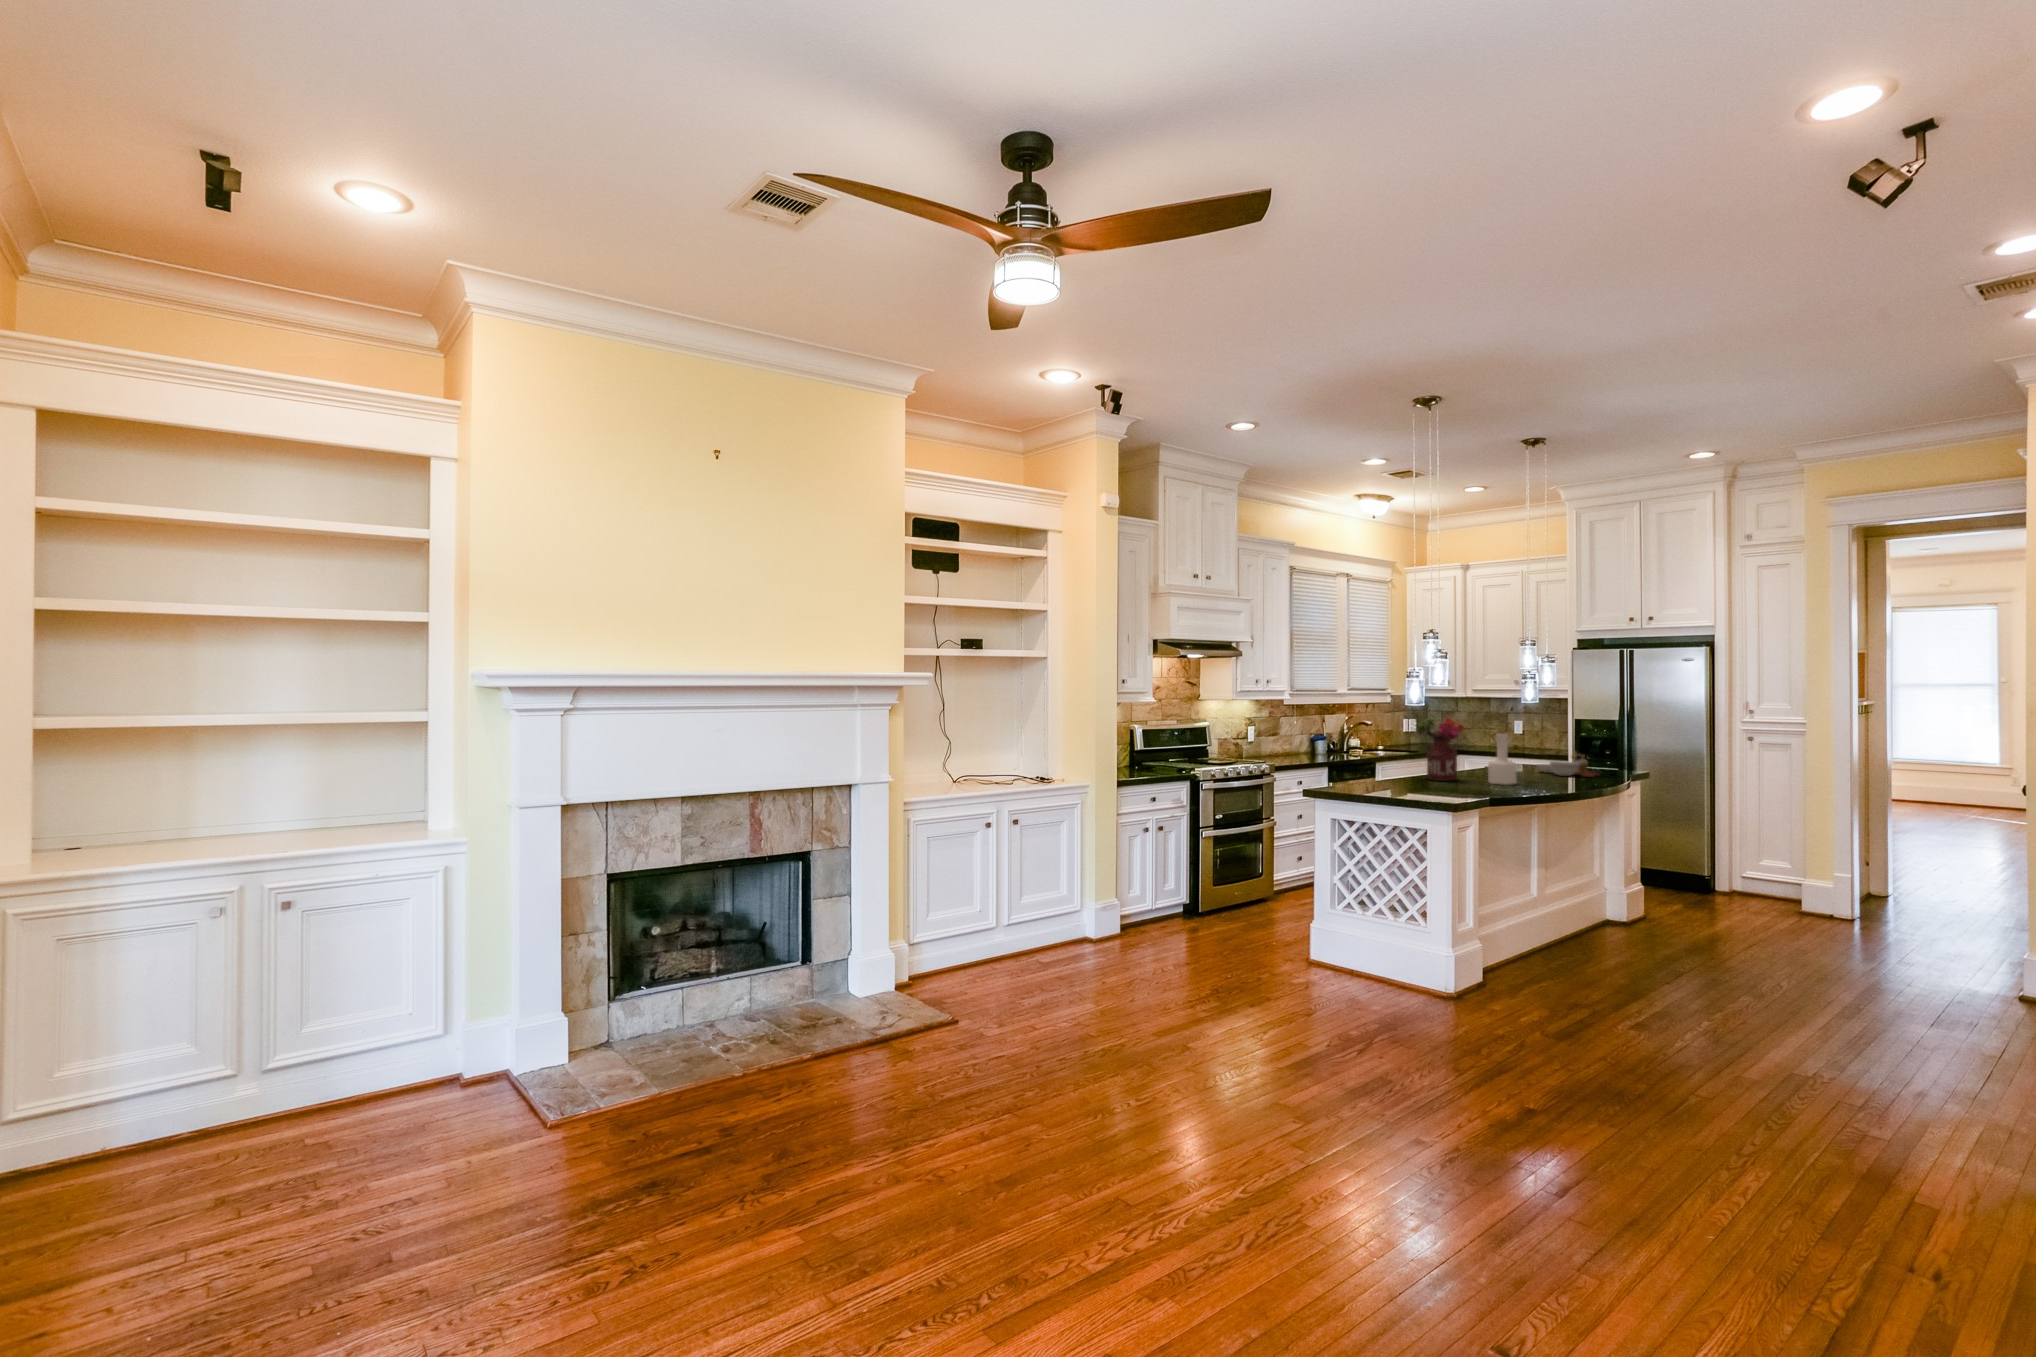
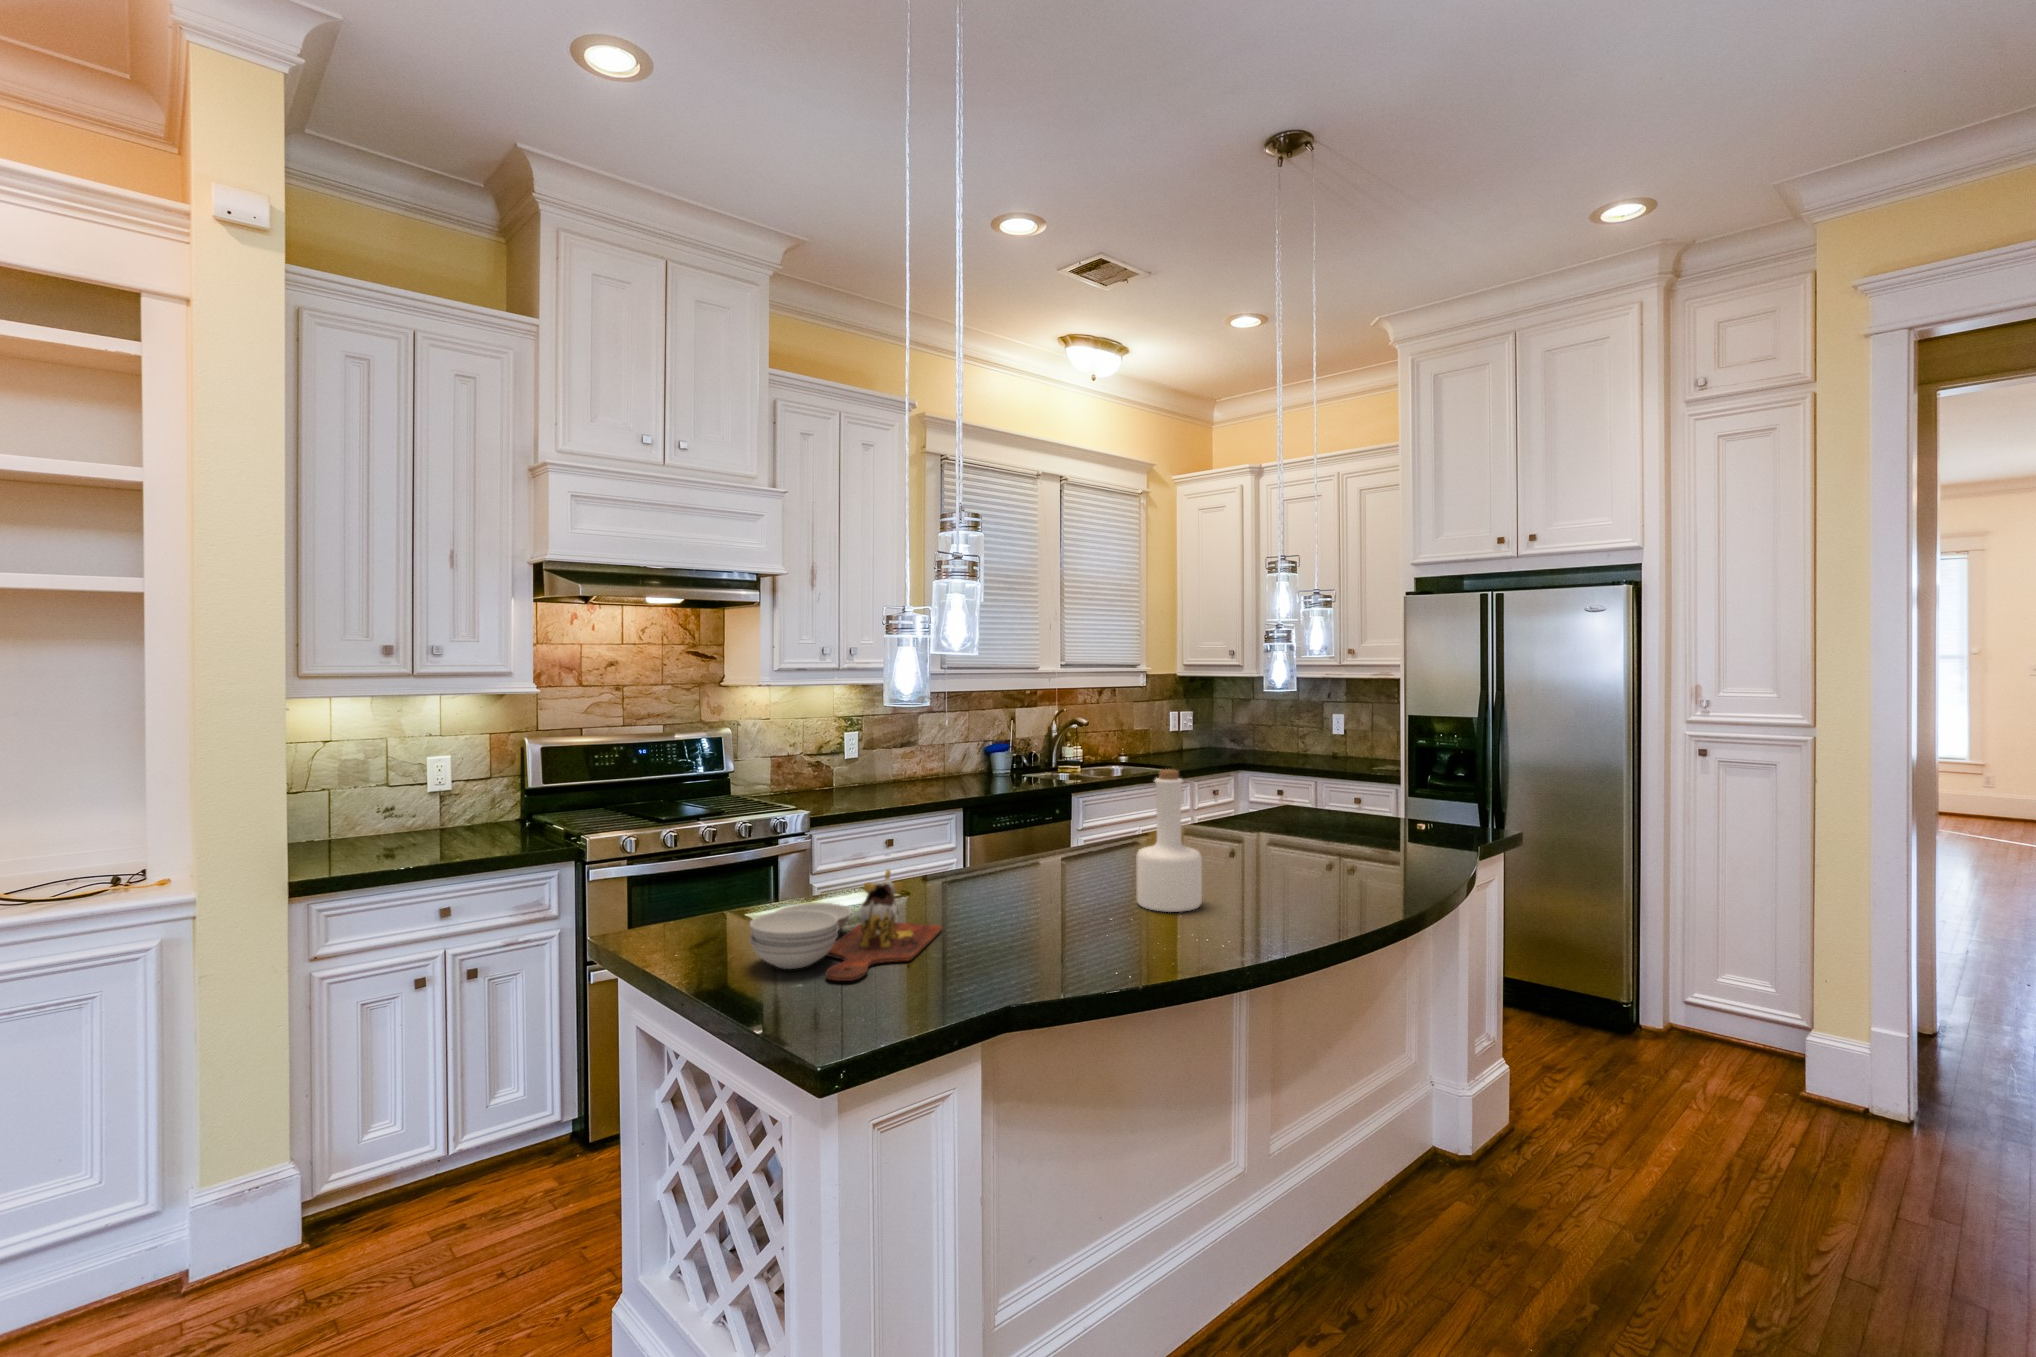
flower arrangement: present [1417,716,1465,781] -> none [982,731,1095,895]
cutting board: present [1537,753,1598,777] -> present [750,870,942,981]

